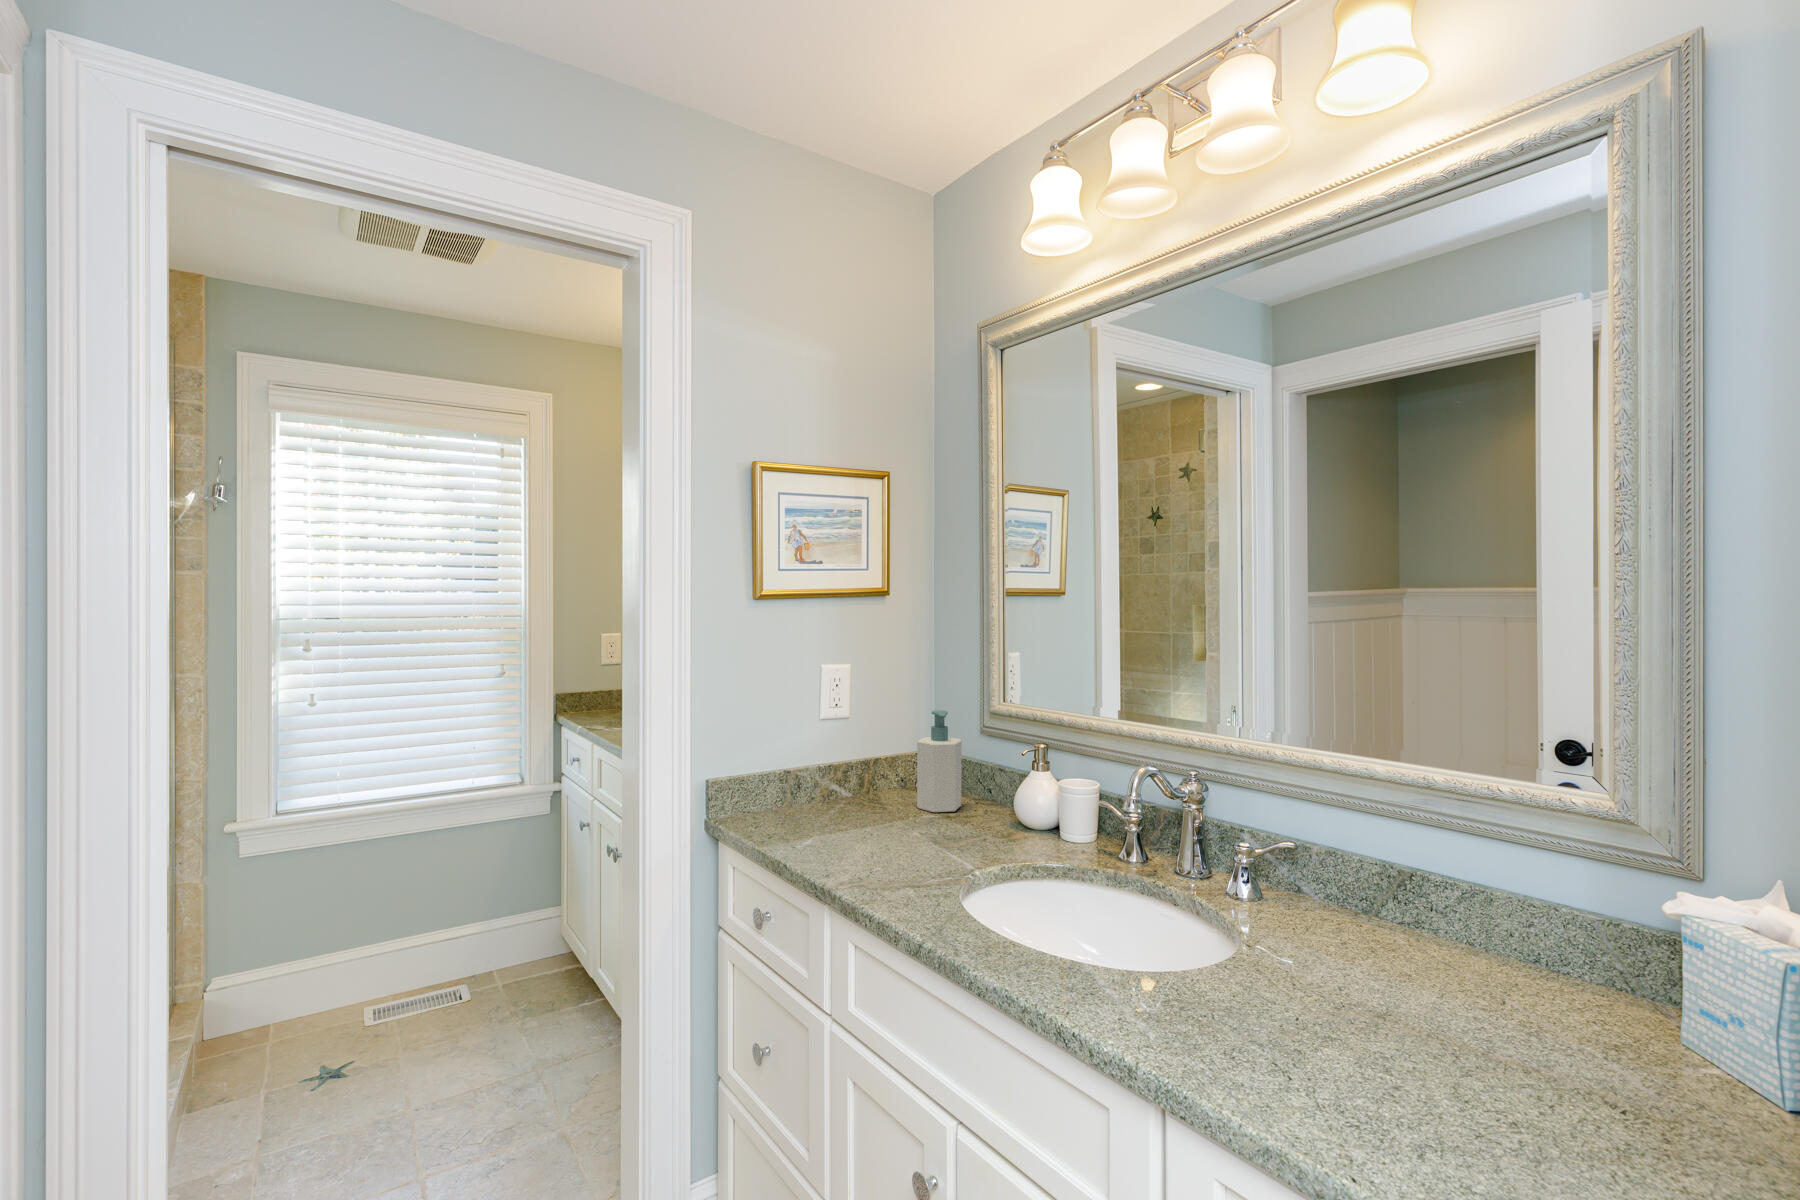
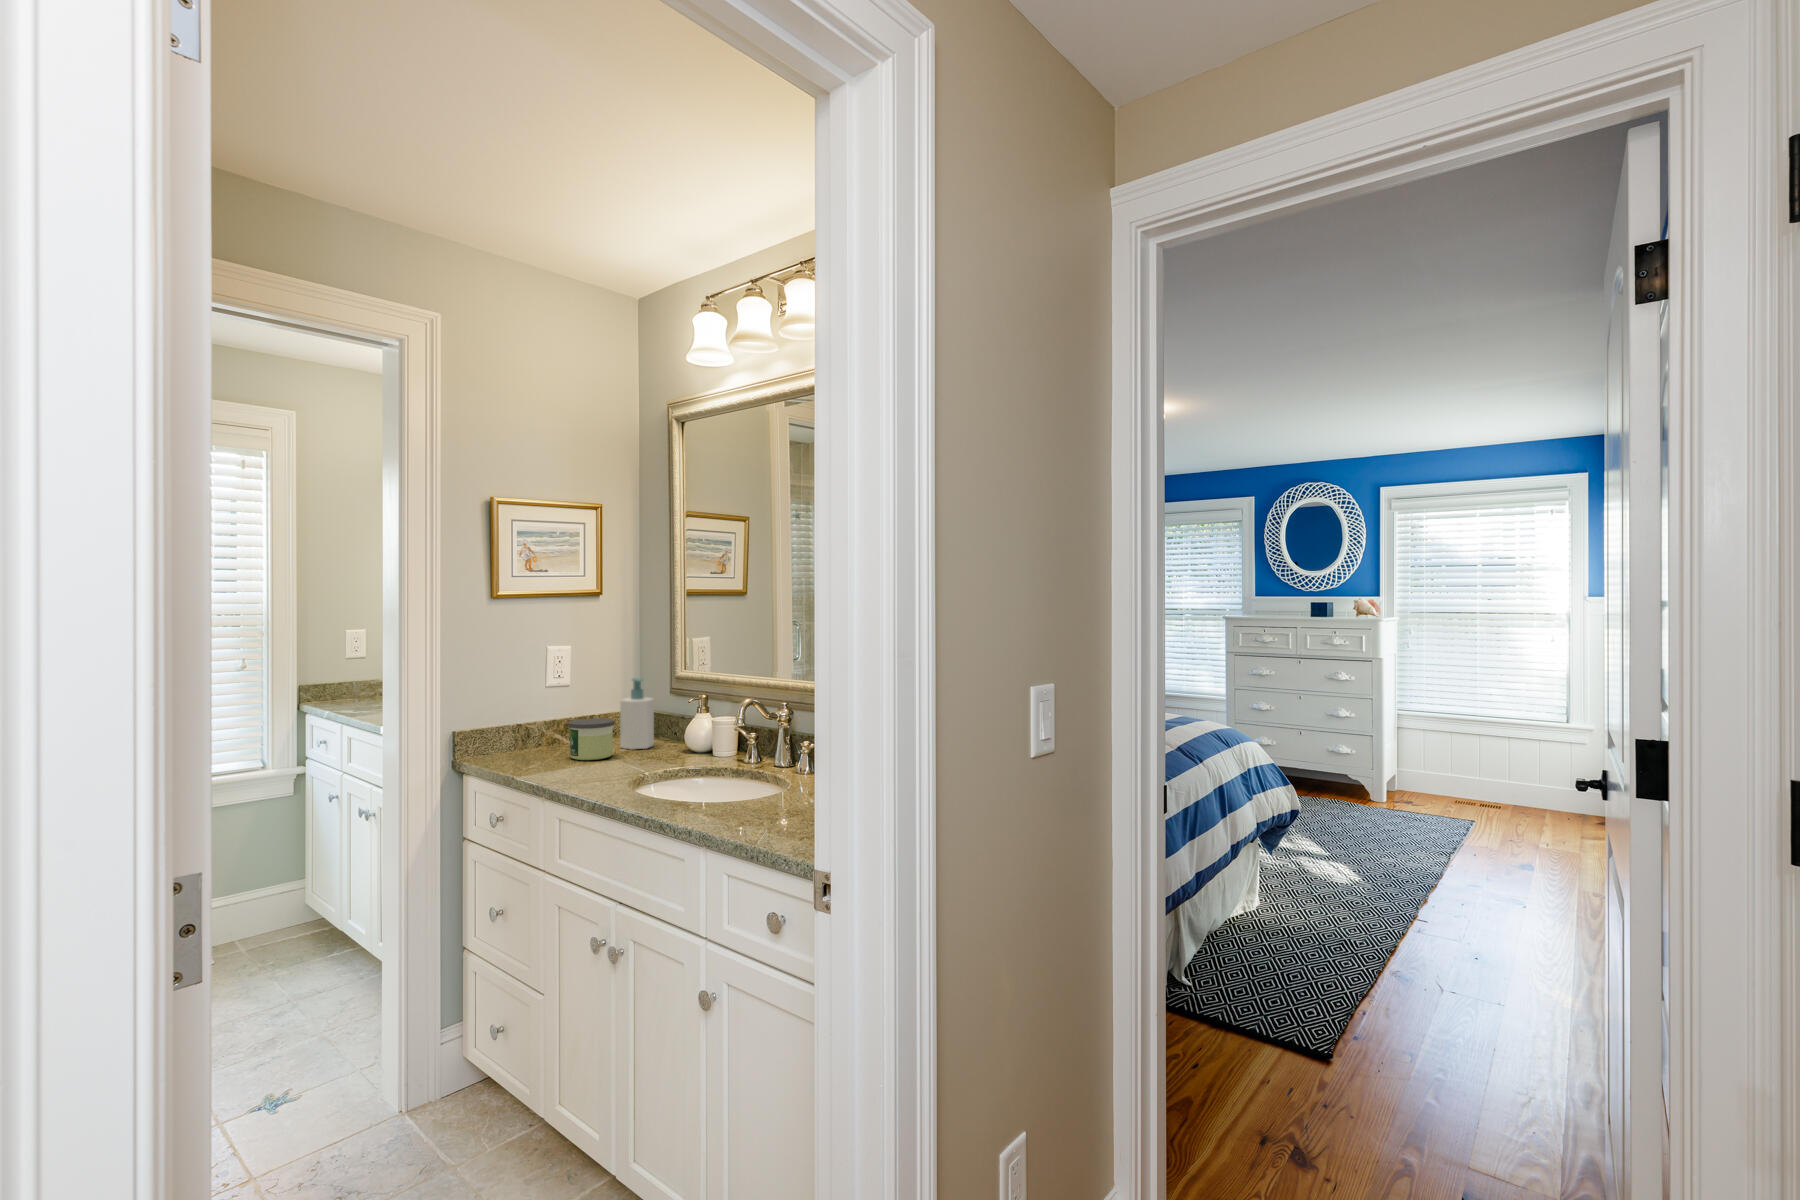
candle: none [853,769,916,833] -> present [568,718,615,760]

